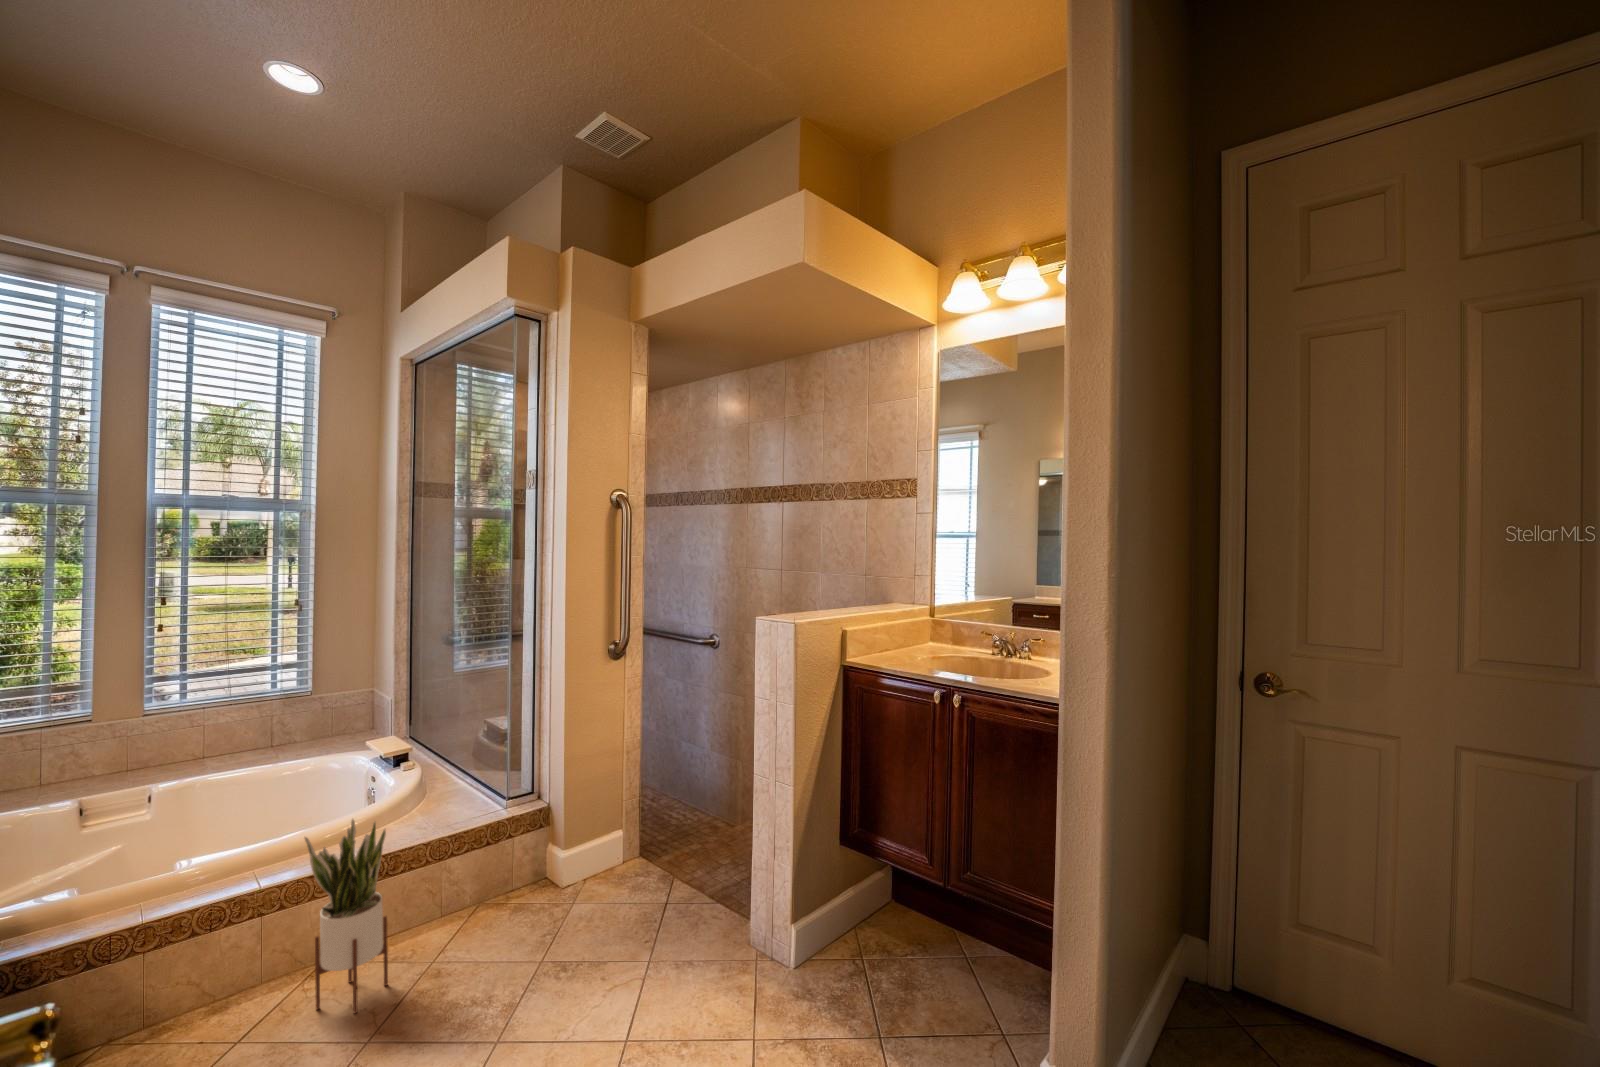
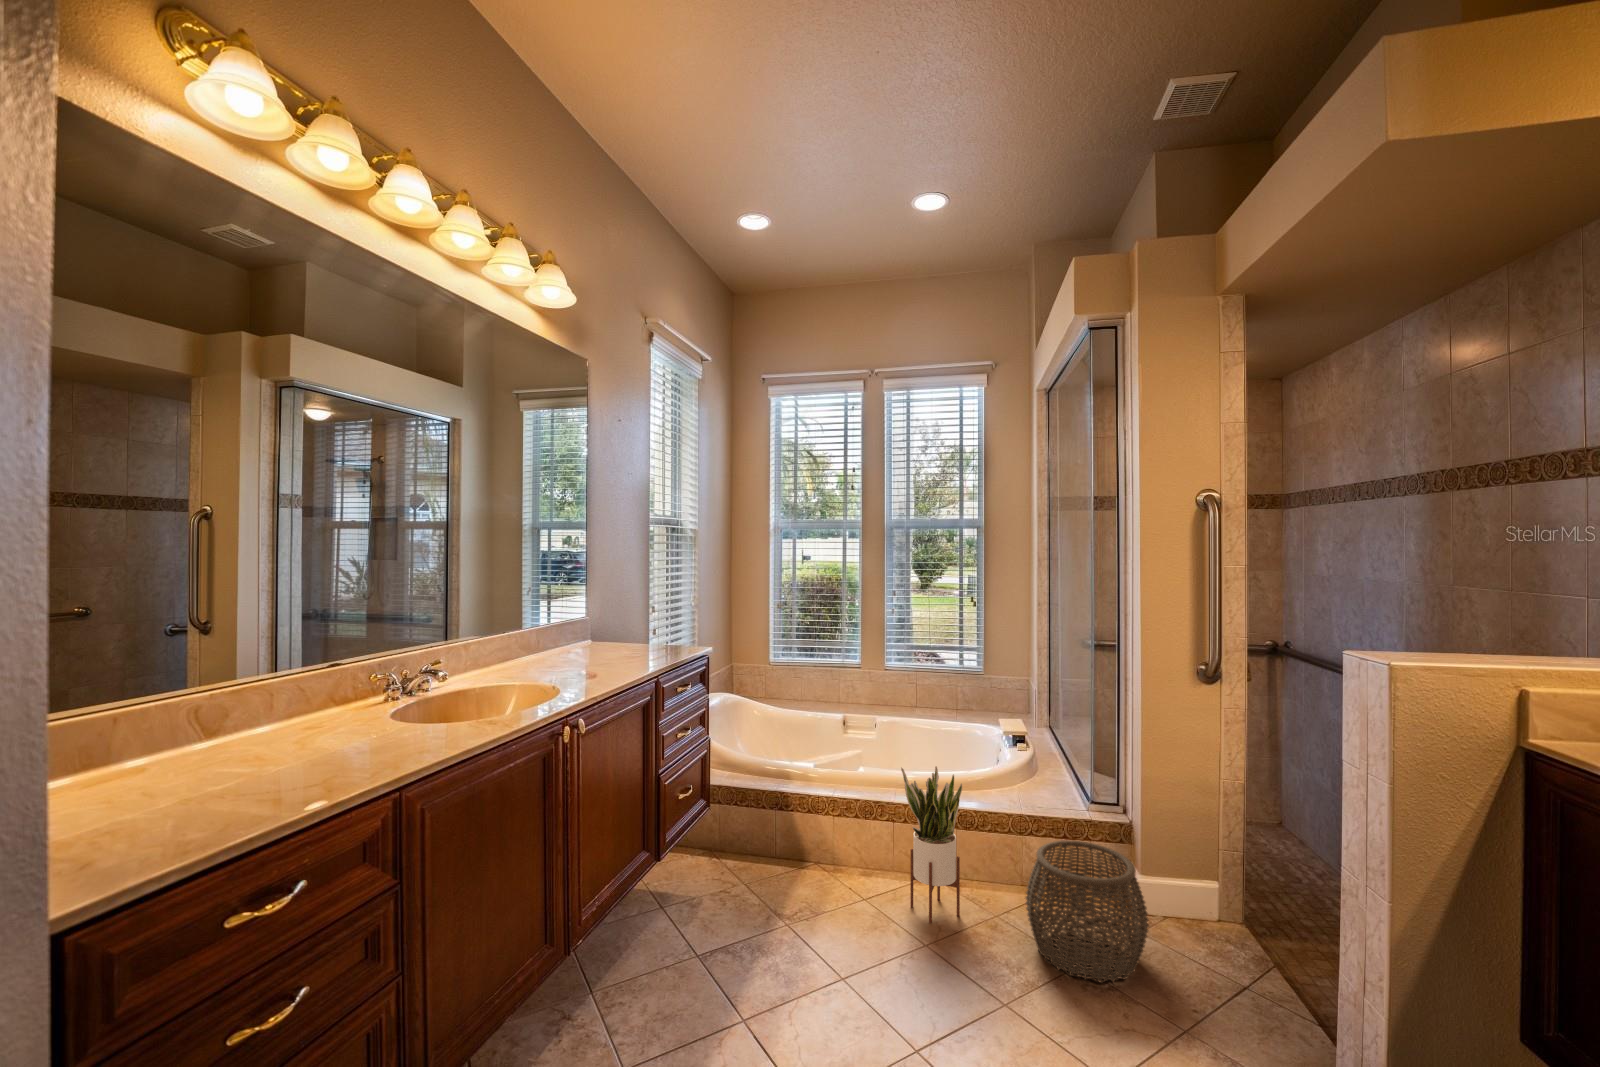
woven basket: none [476,835,599,976] -> present [1026,841,1149,982]

